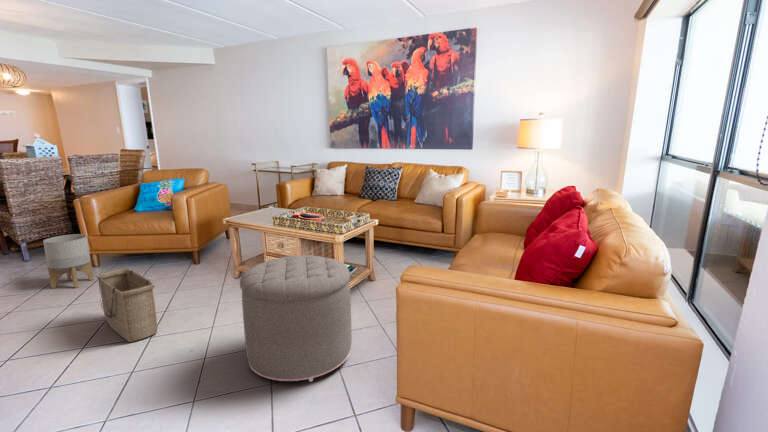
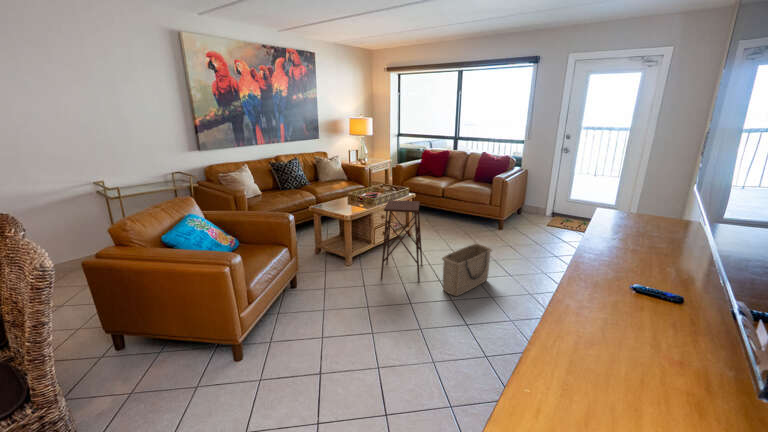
side table: none [165,203,237,301] -> present [381,200,422,281]
planter: present [43,234,93,288] -> none [329,286,374,359]
ottoman: present [240,255,352,382] -> none [466,195,519,249]

